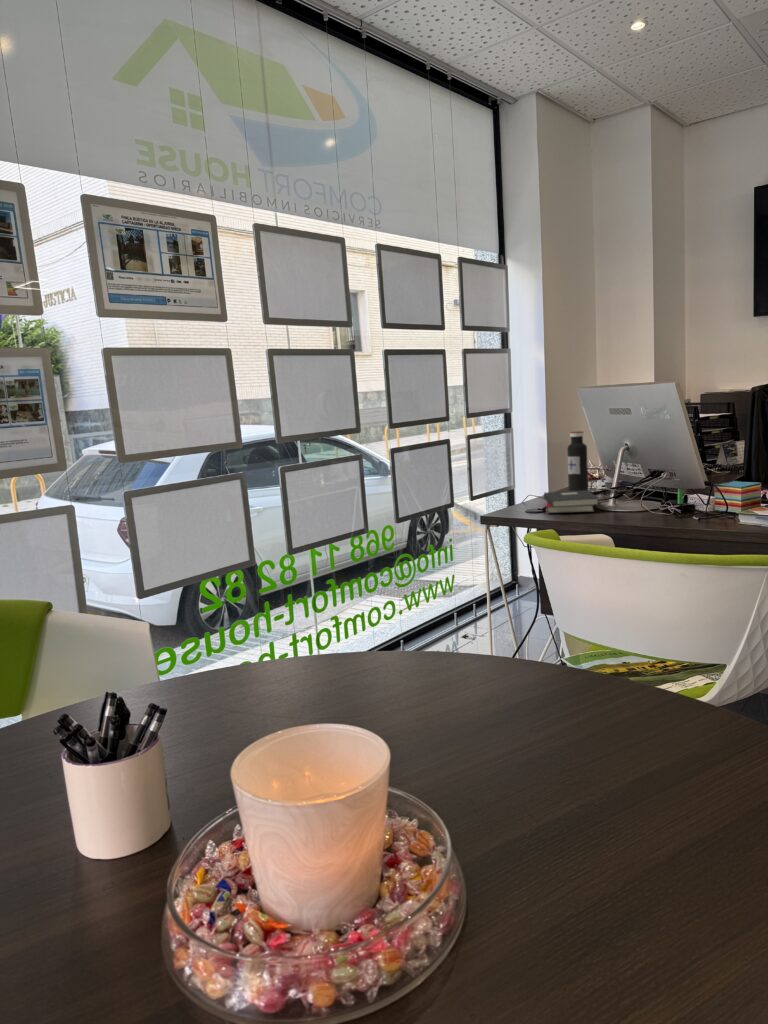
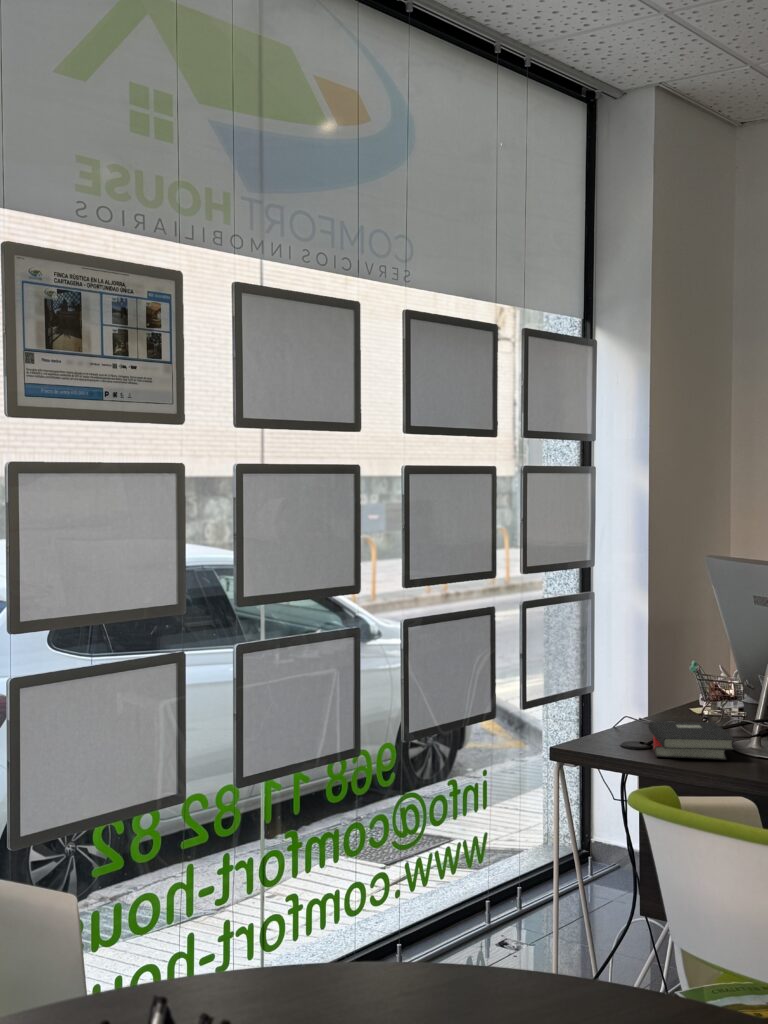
water bottle: present [567,431,588,491] -> none [686,627,717,727]

